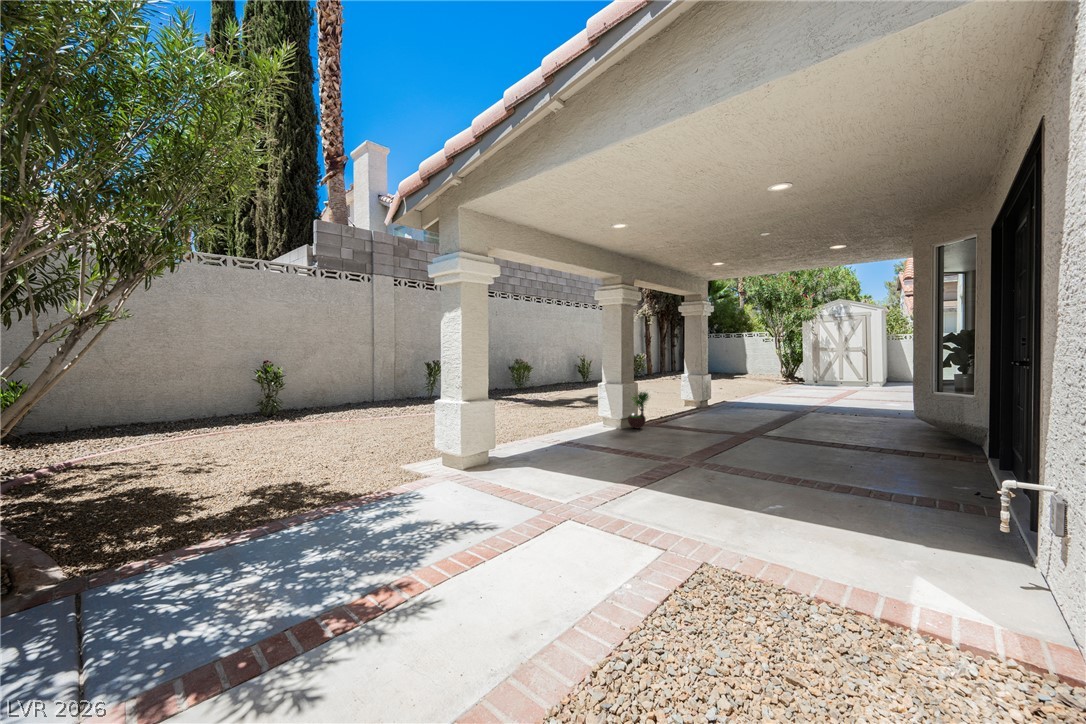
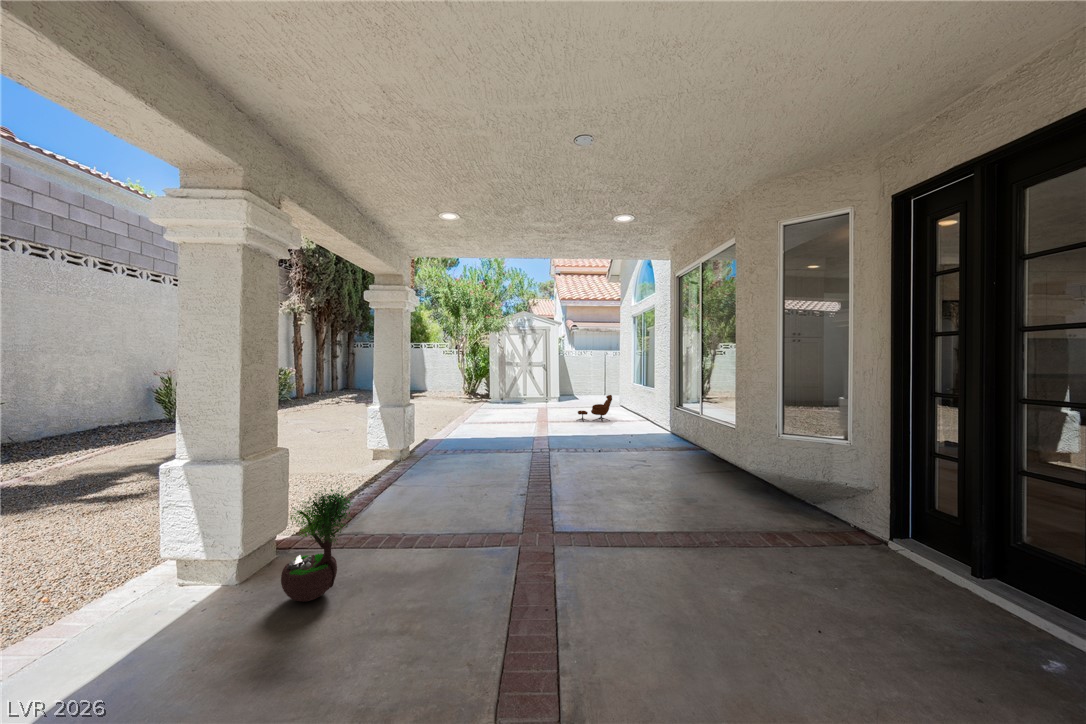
lounge chair: none [867,376,911,401] -> present [578,395,612,421]

